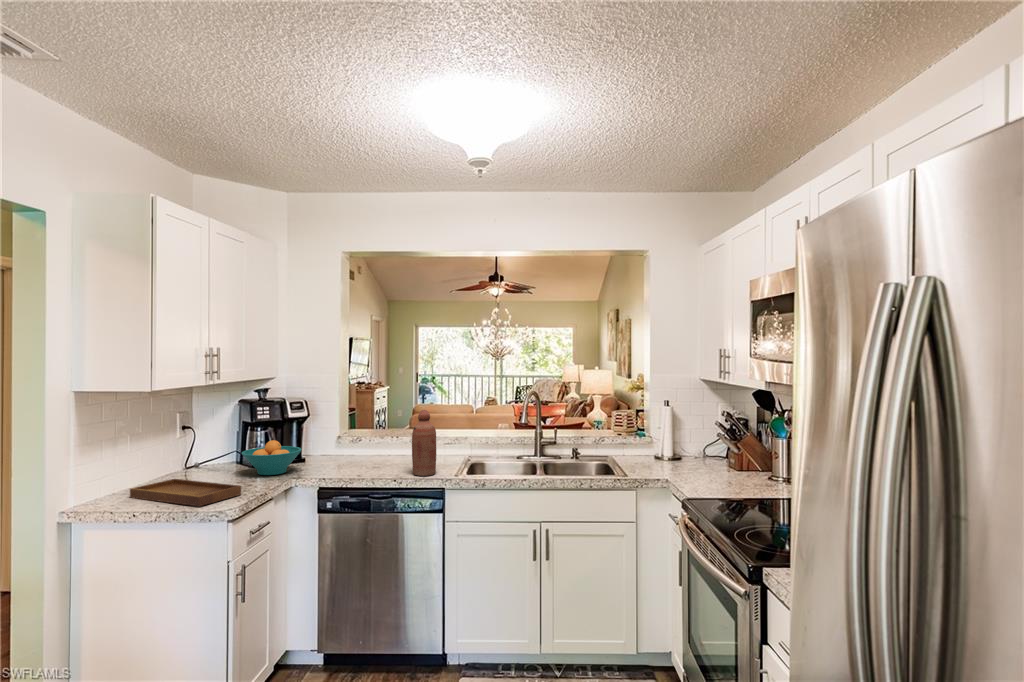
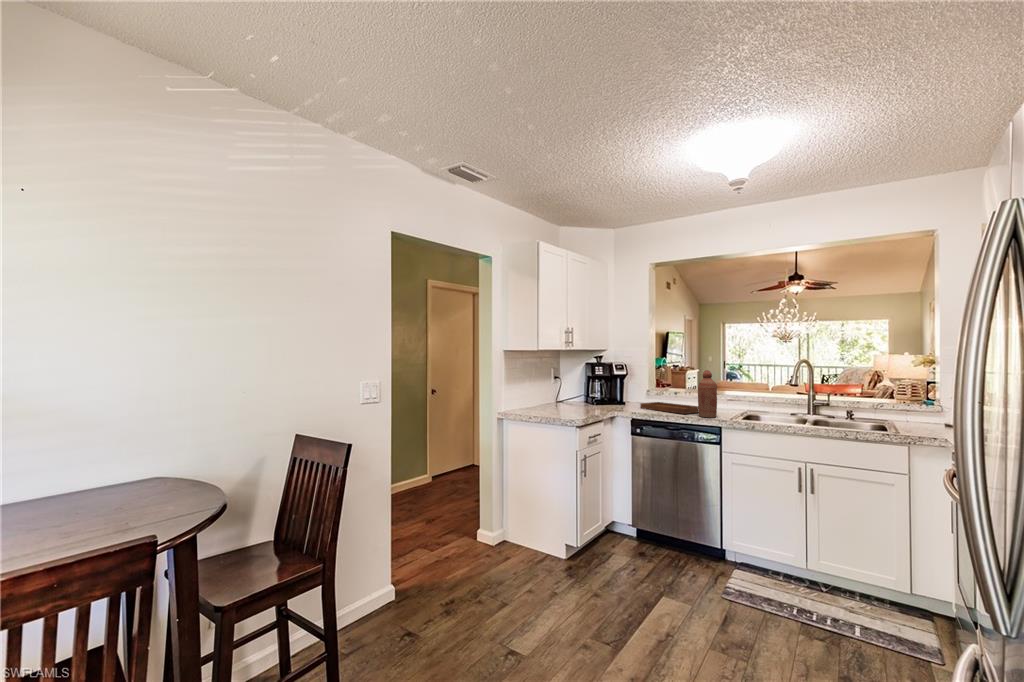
fruit bowl: present [241,440,302,475] -> none [586,387,623,408]
tray: present [130,462,241,506] -> present [640,392,699,414]

